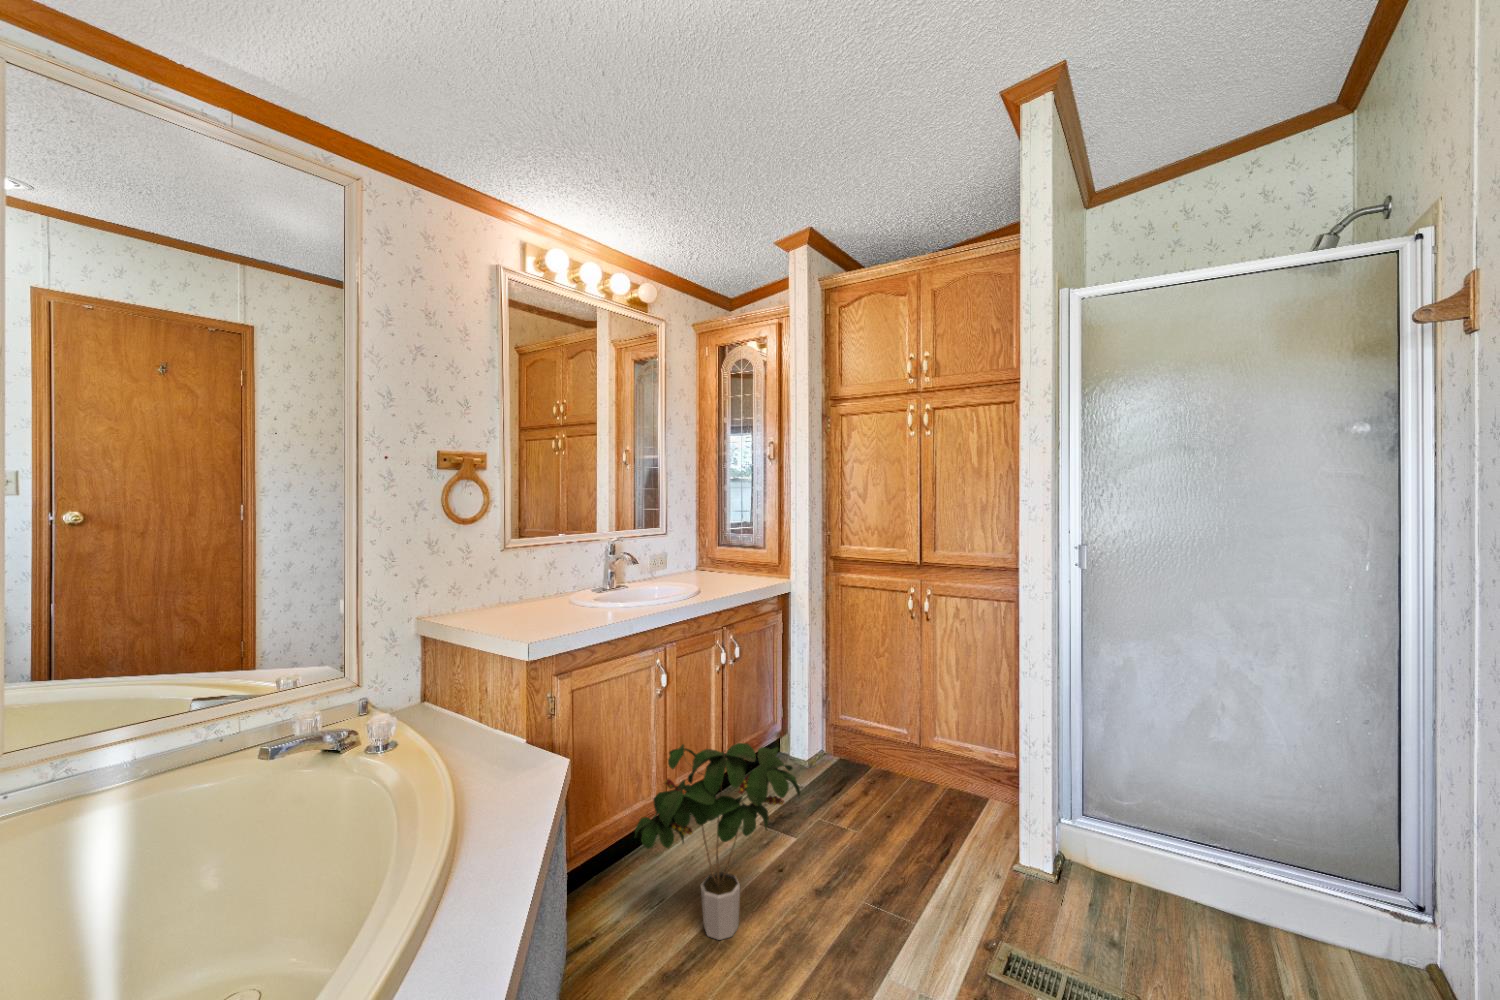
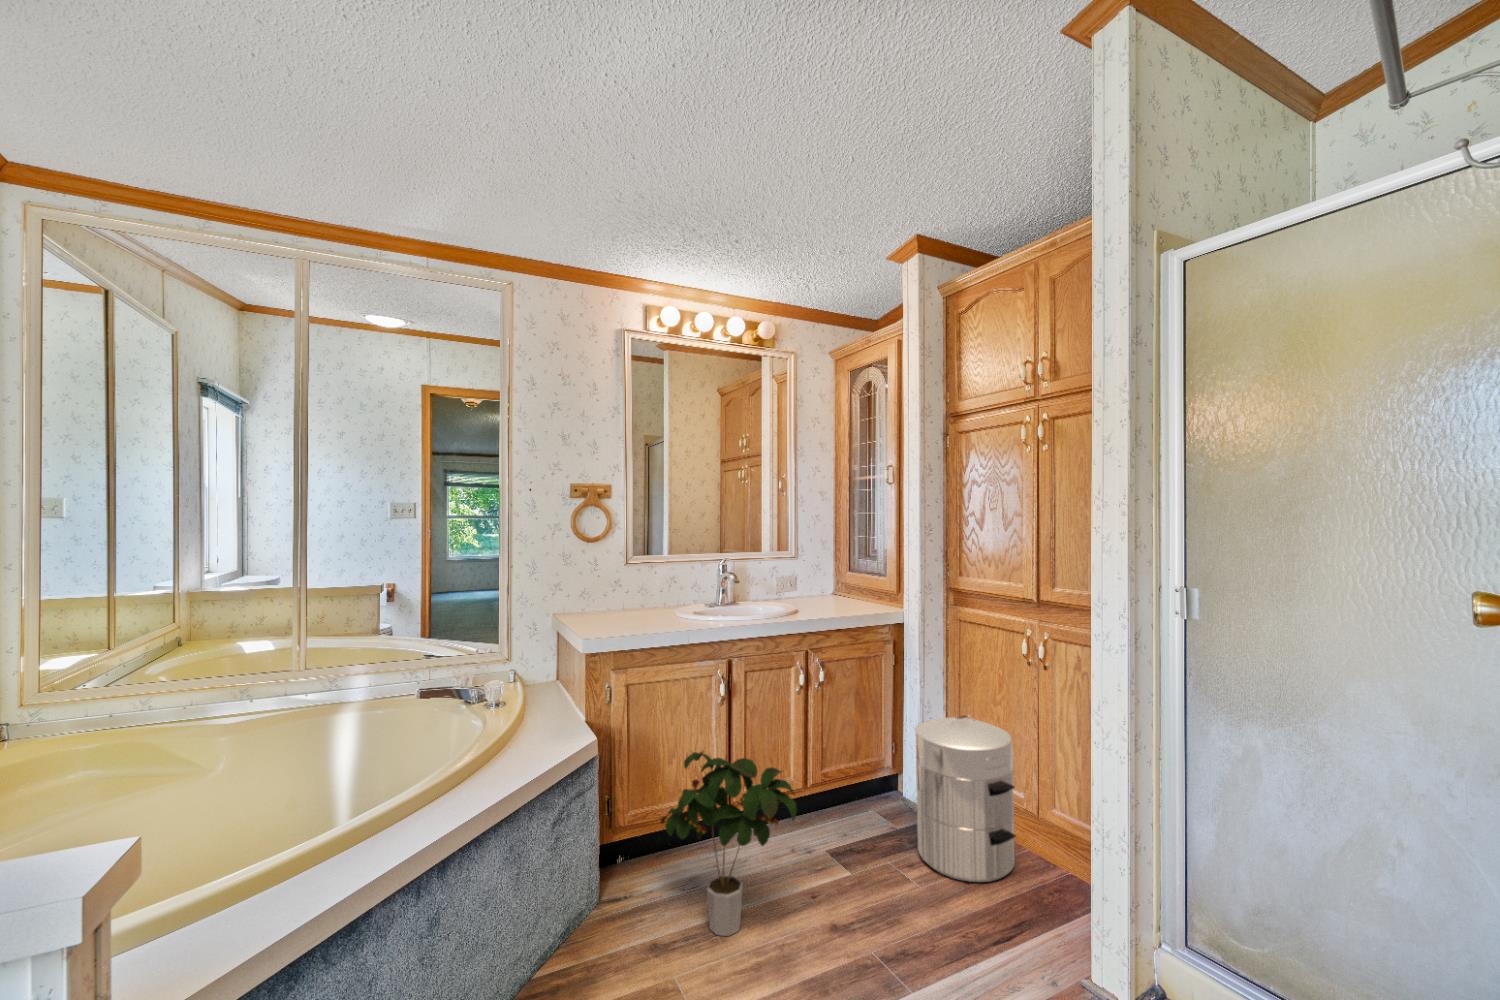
waste bin: none [826,667,923,814] -> present [915,715,1016,882]

